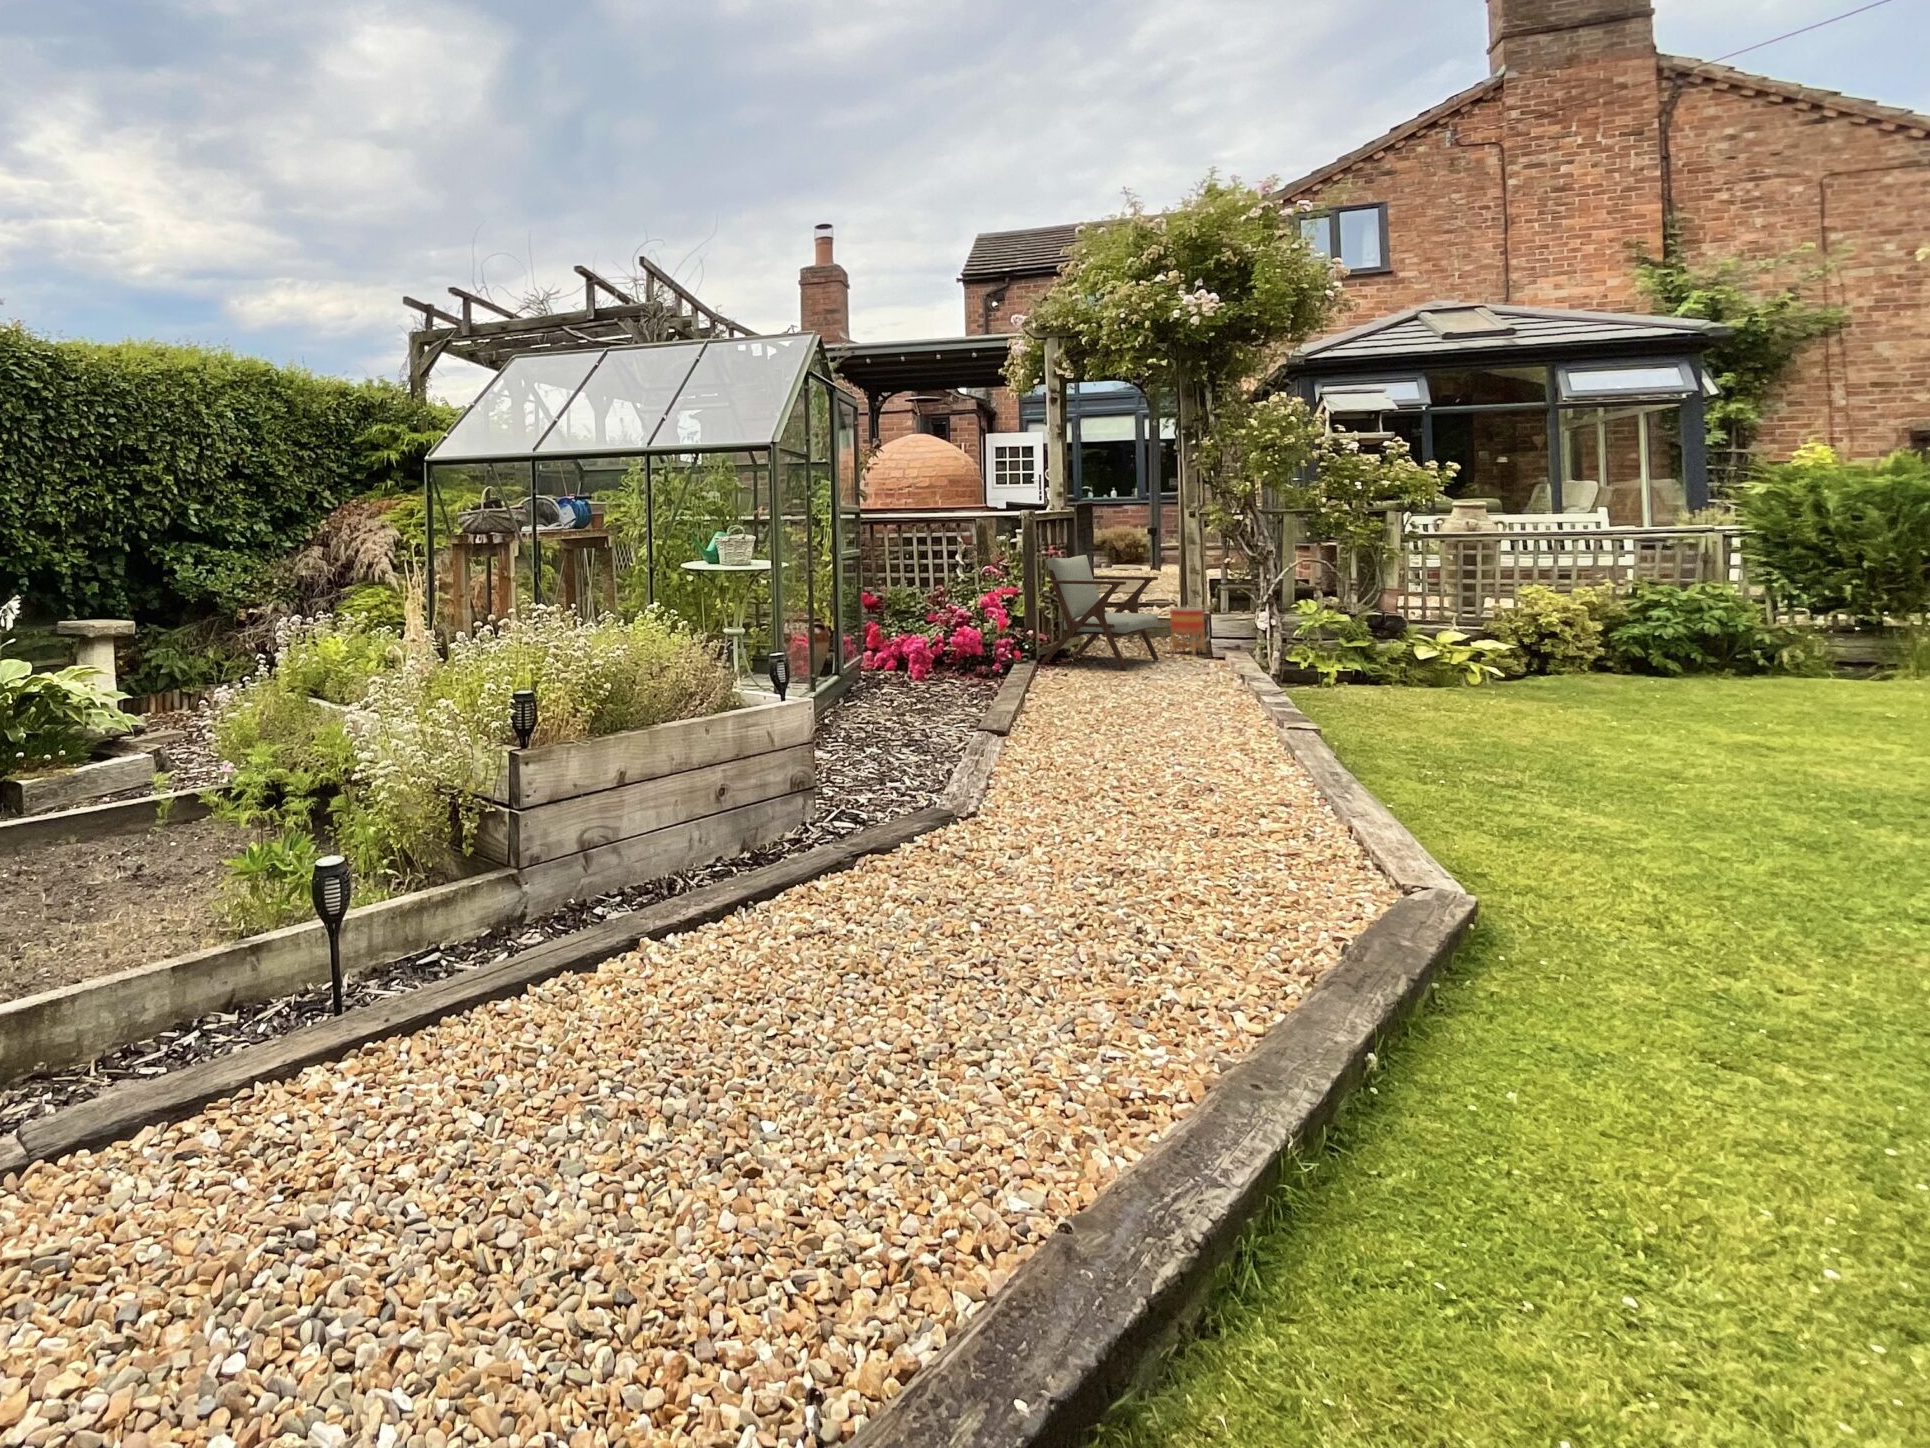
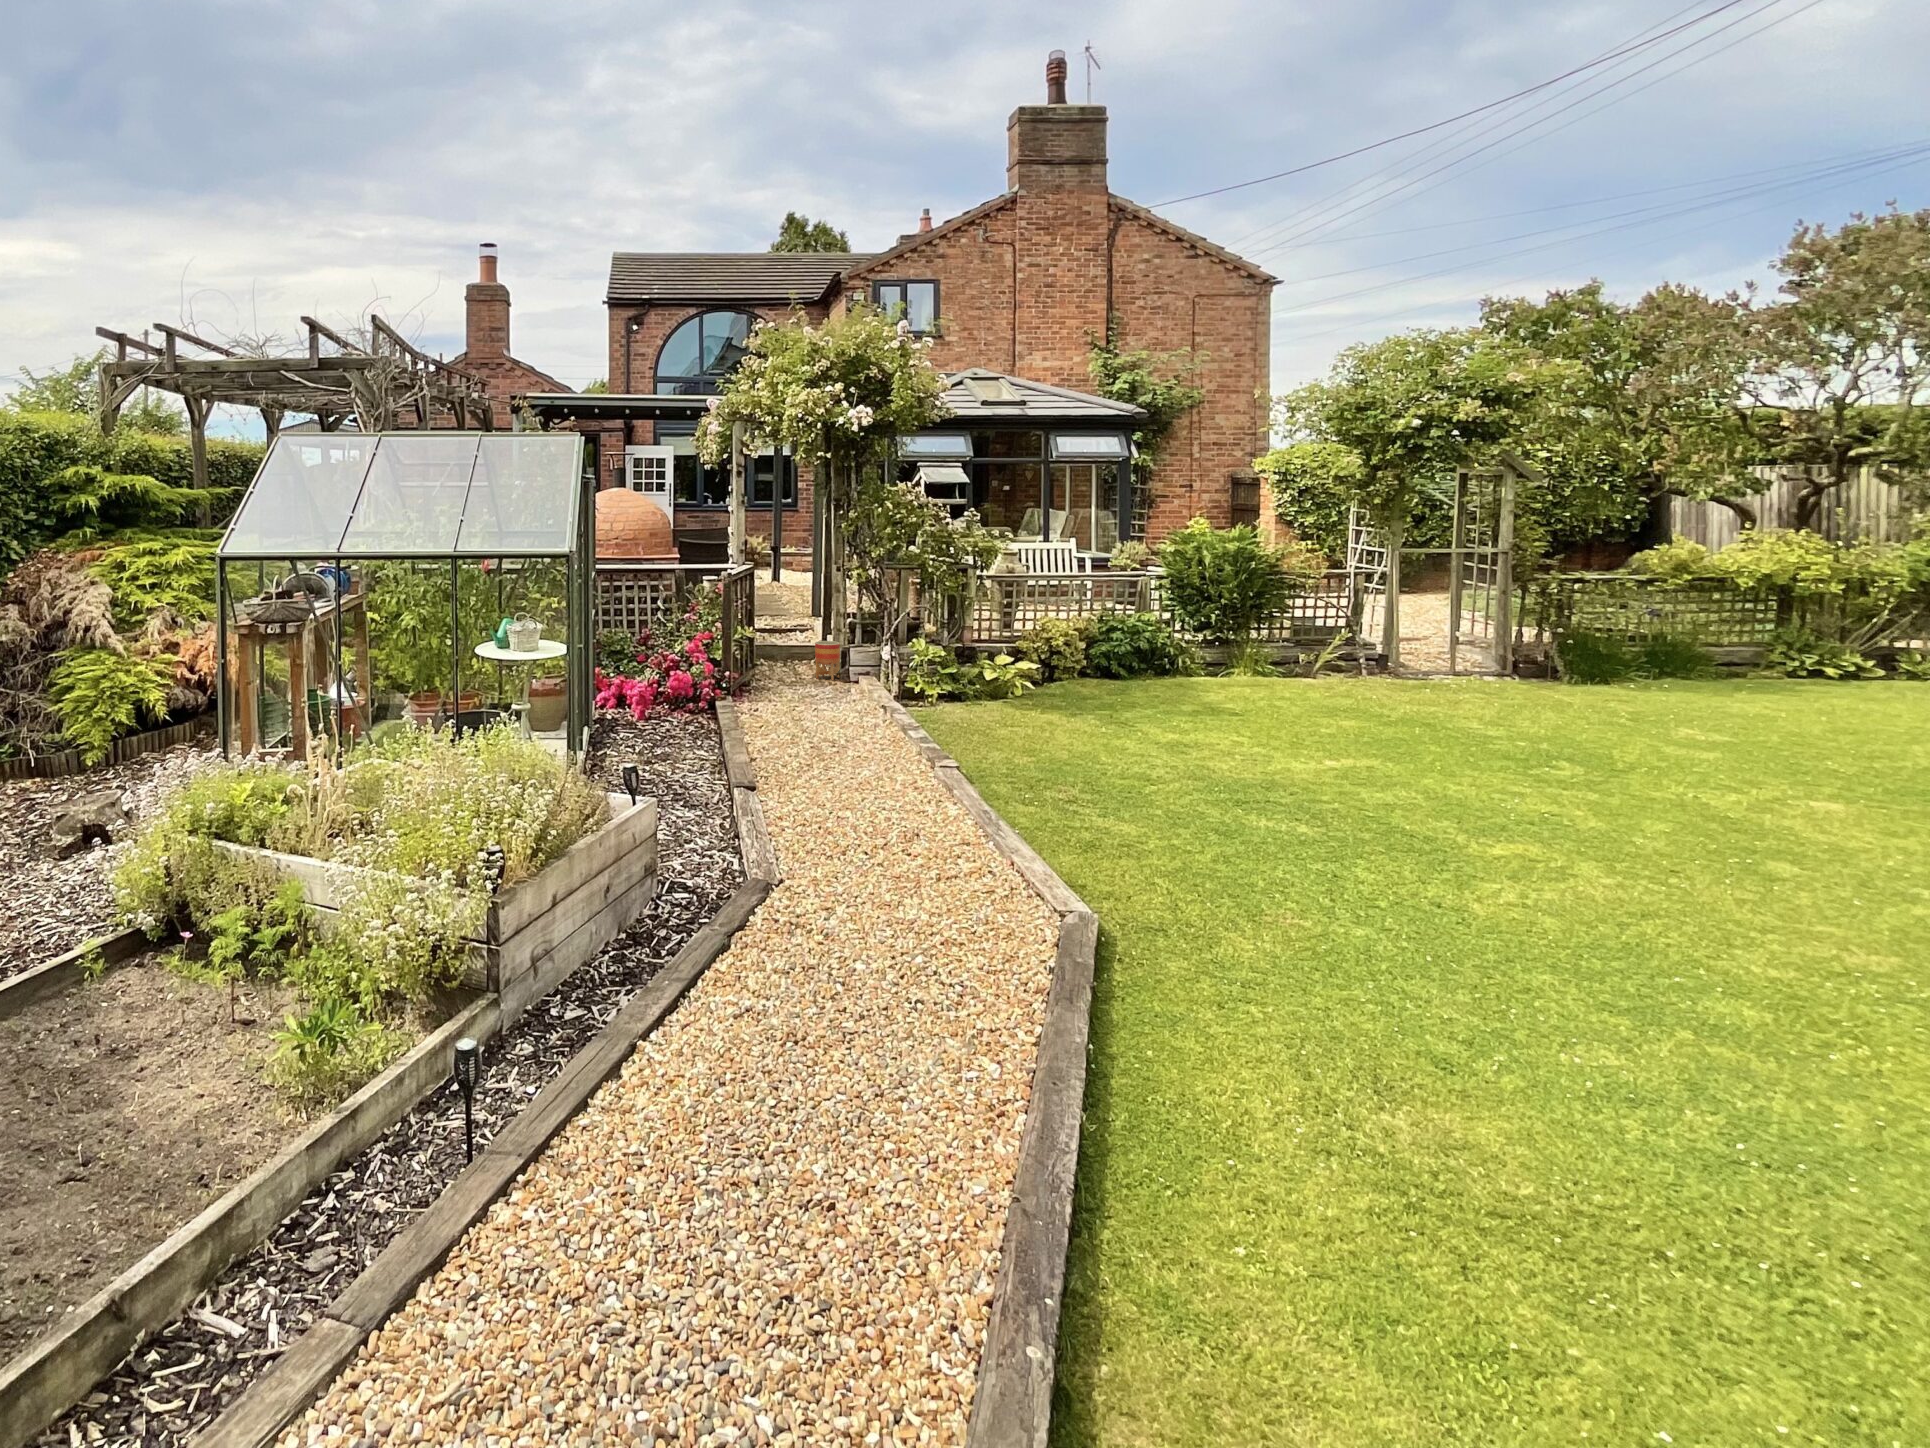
lounge chair: present [1040,555,1159,670] -> none [725,603,813,702]

